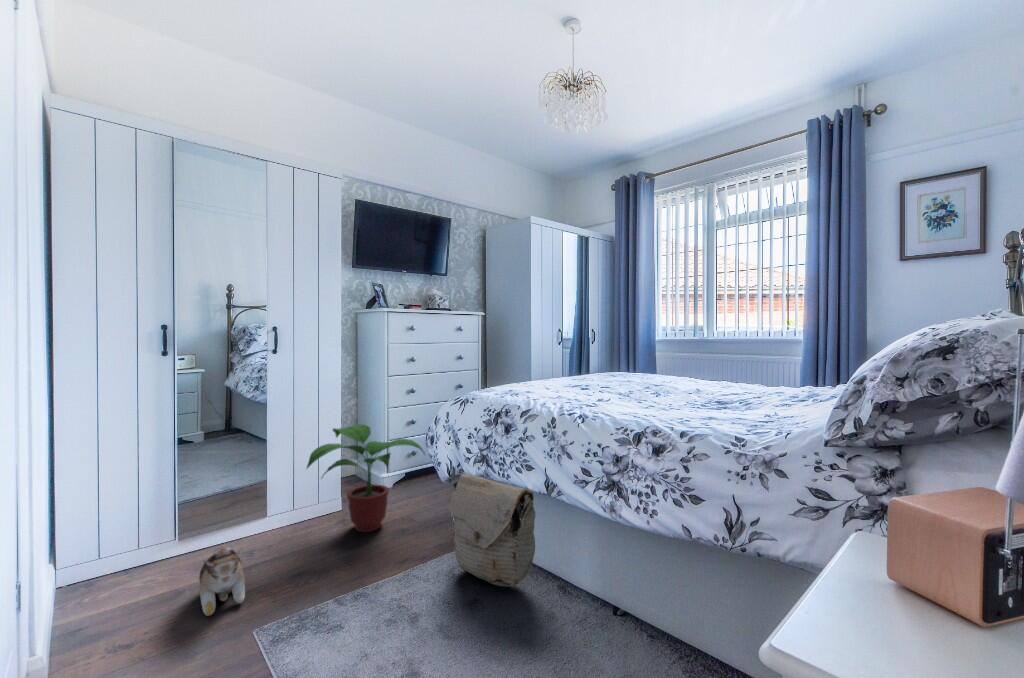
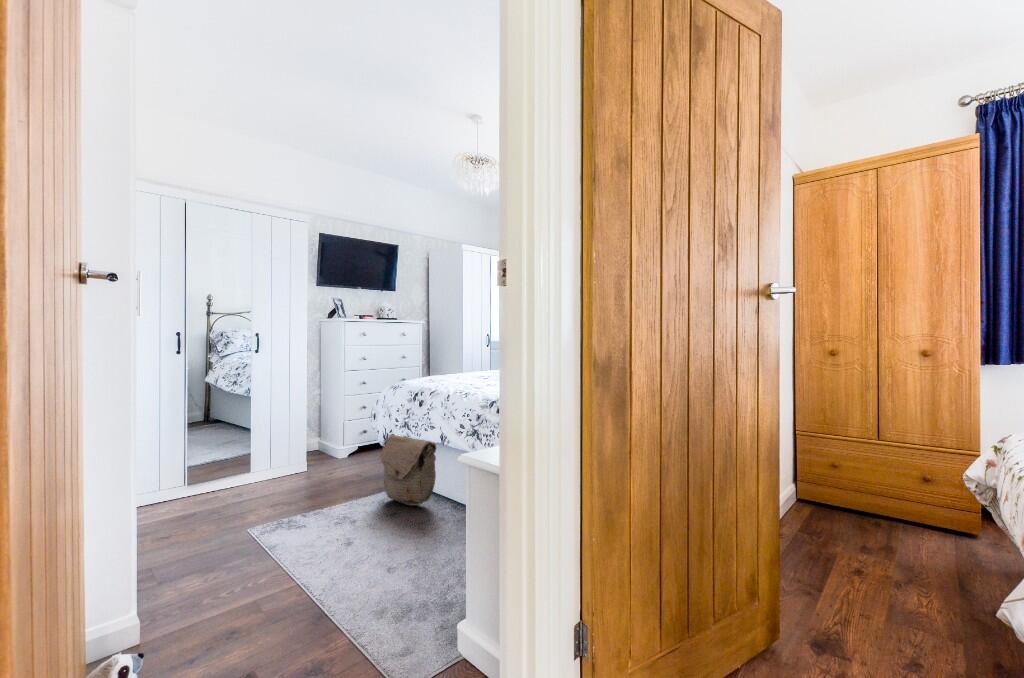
potted plant: present [307,424,425,532] -> none [281,406,370,483]
plush toy: present [199,547,245,616] -> none [210,478,241,523]

